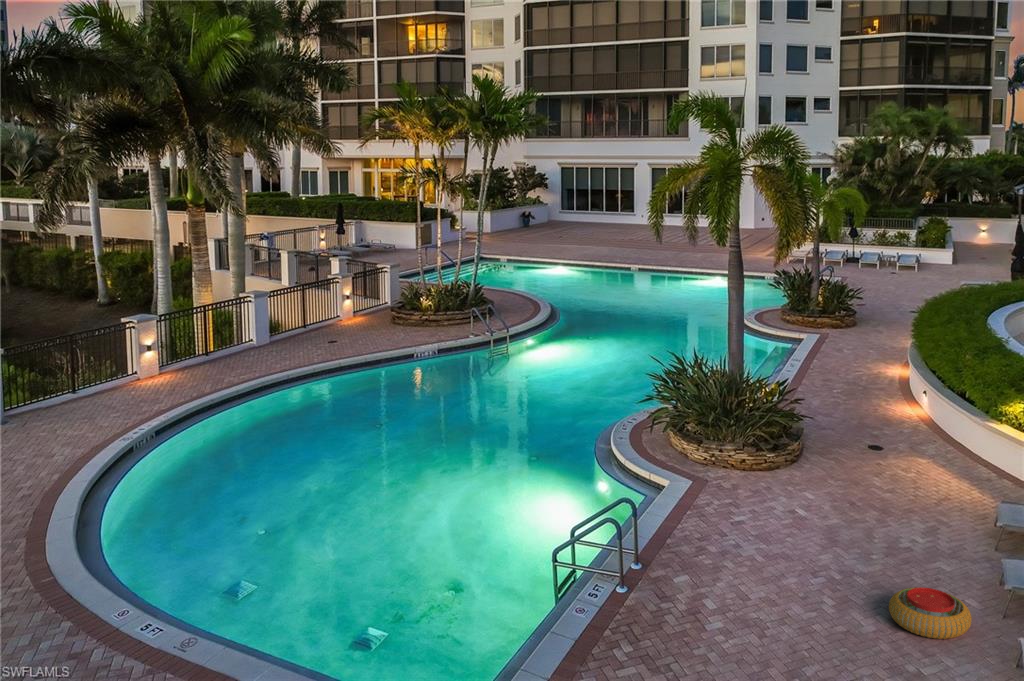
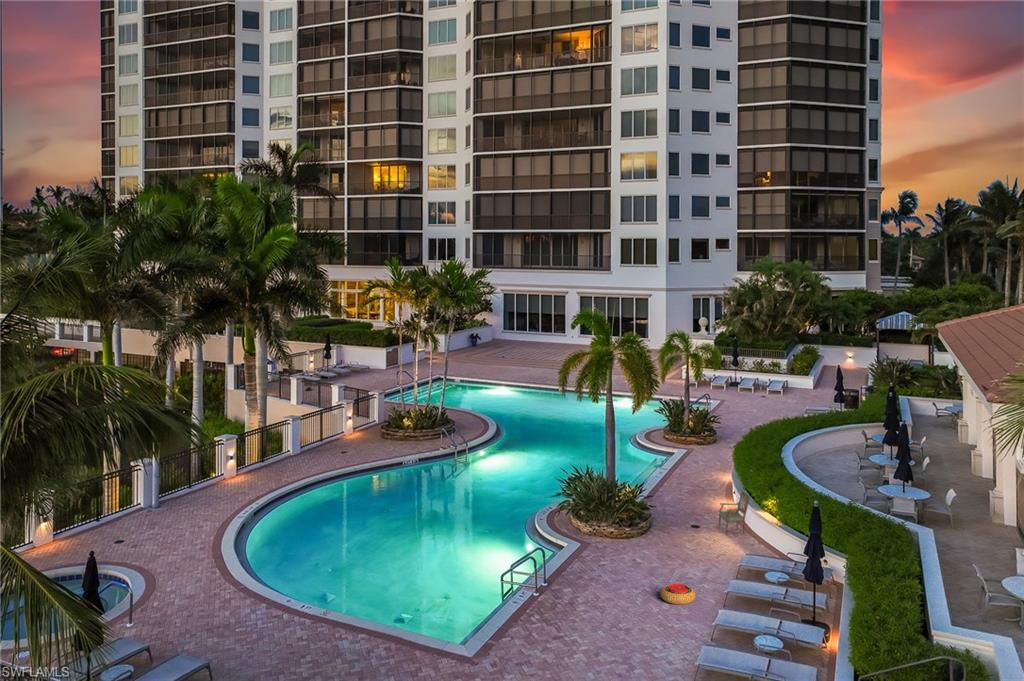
chair: none [933,391,1001,470] -> present [719,491,750,535]

